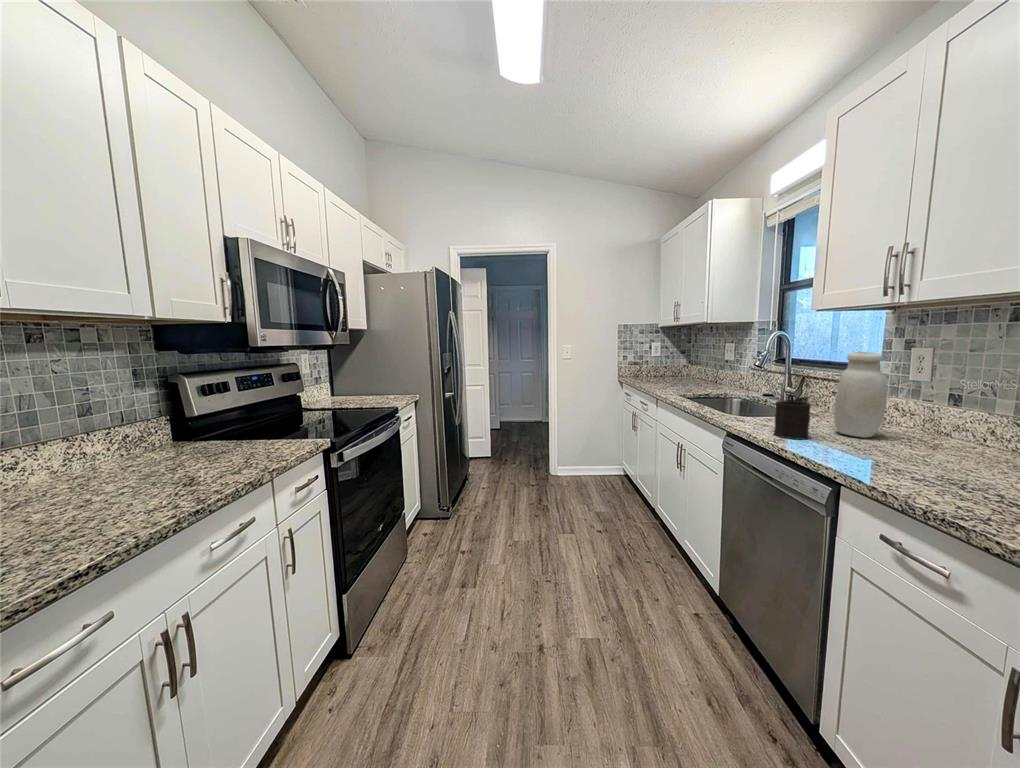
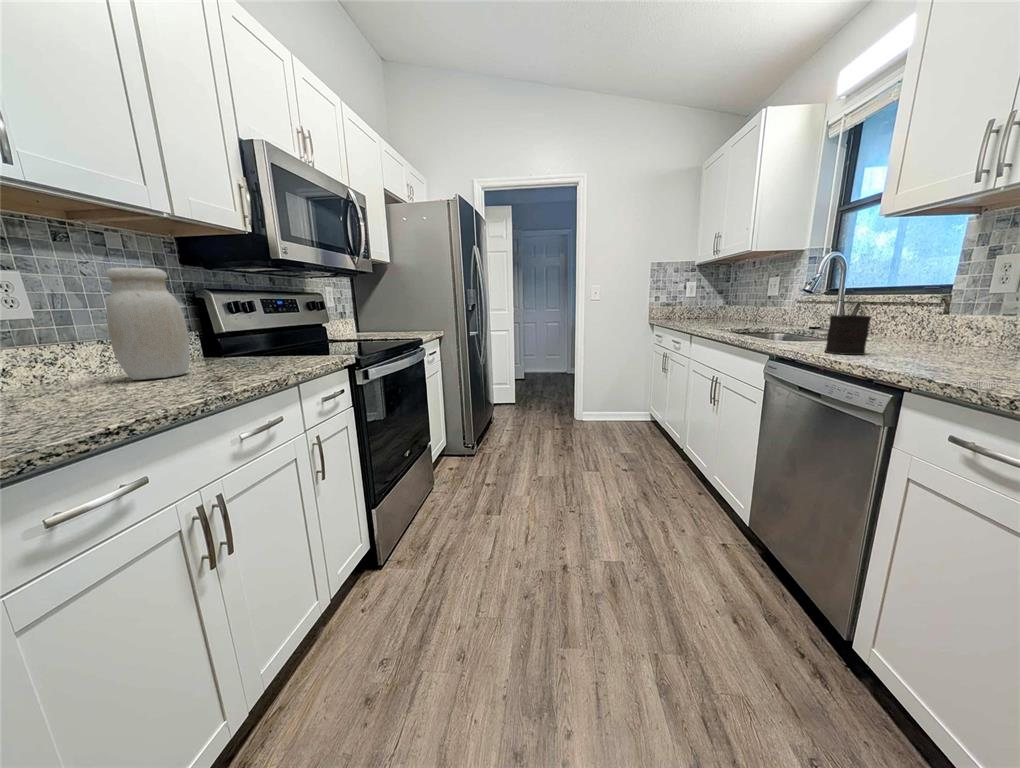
jar: present [834,352,887,438] -> present [105,267,190,380]

